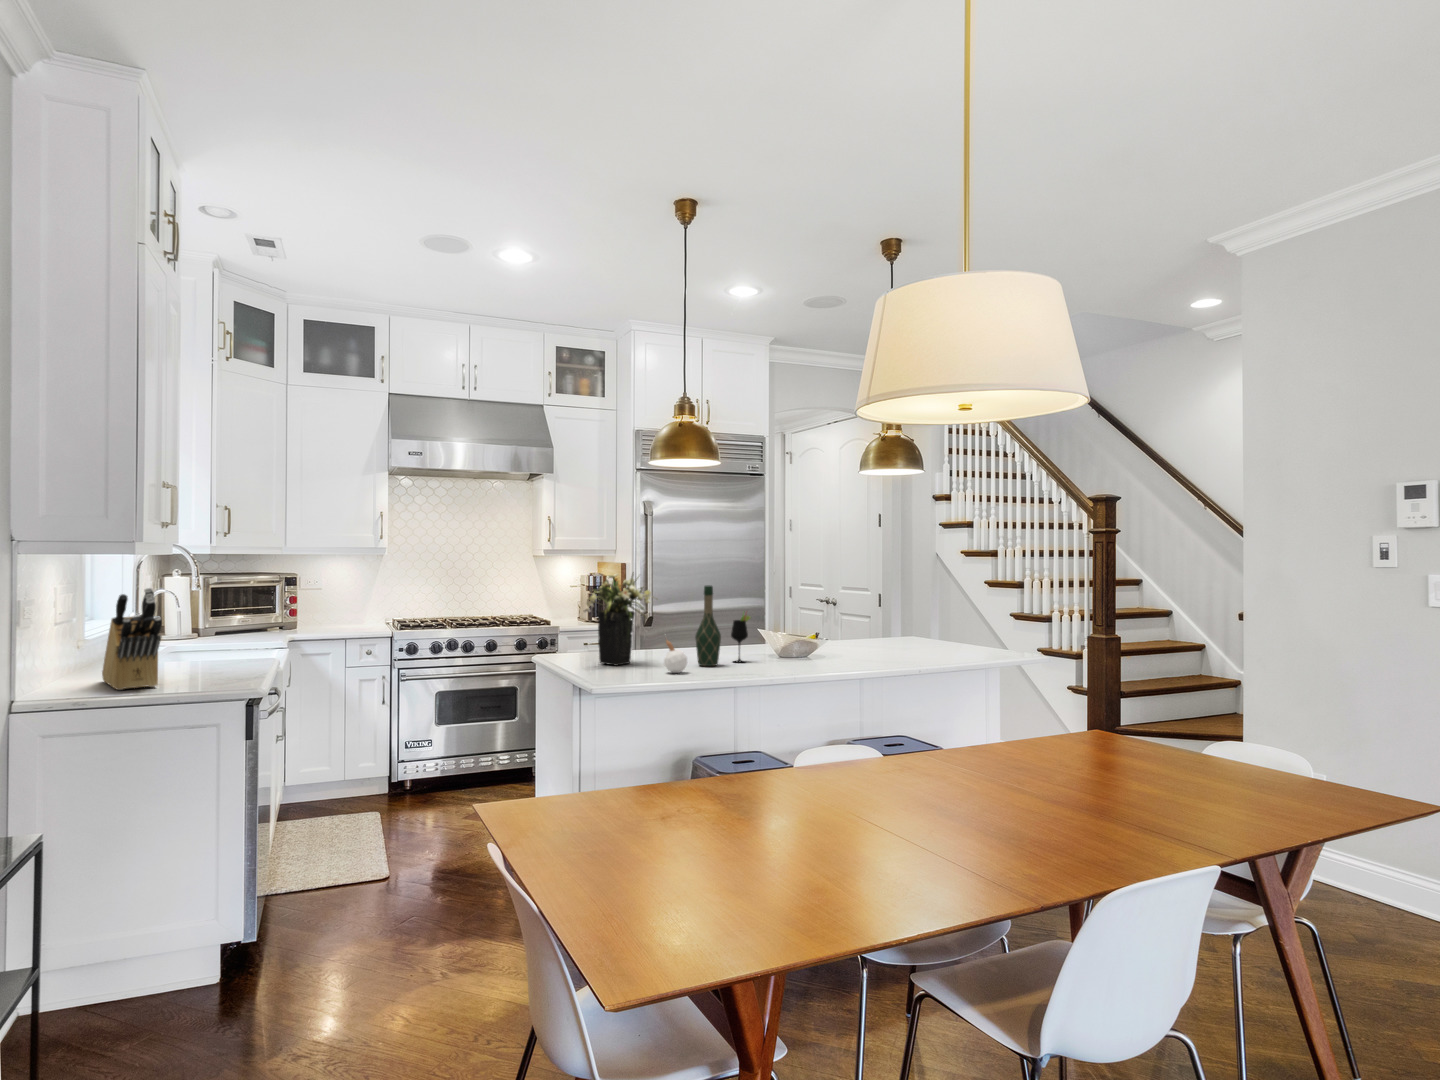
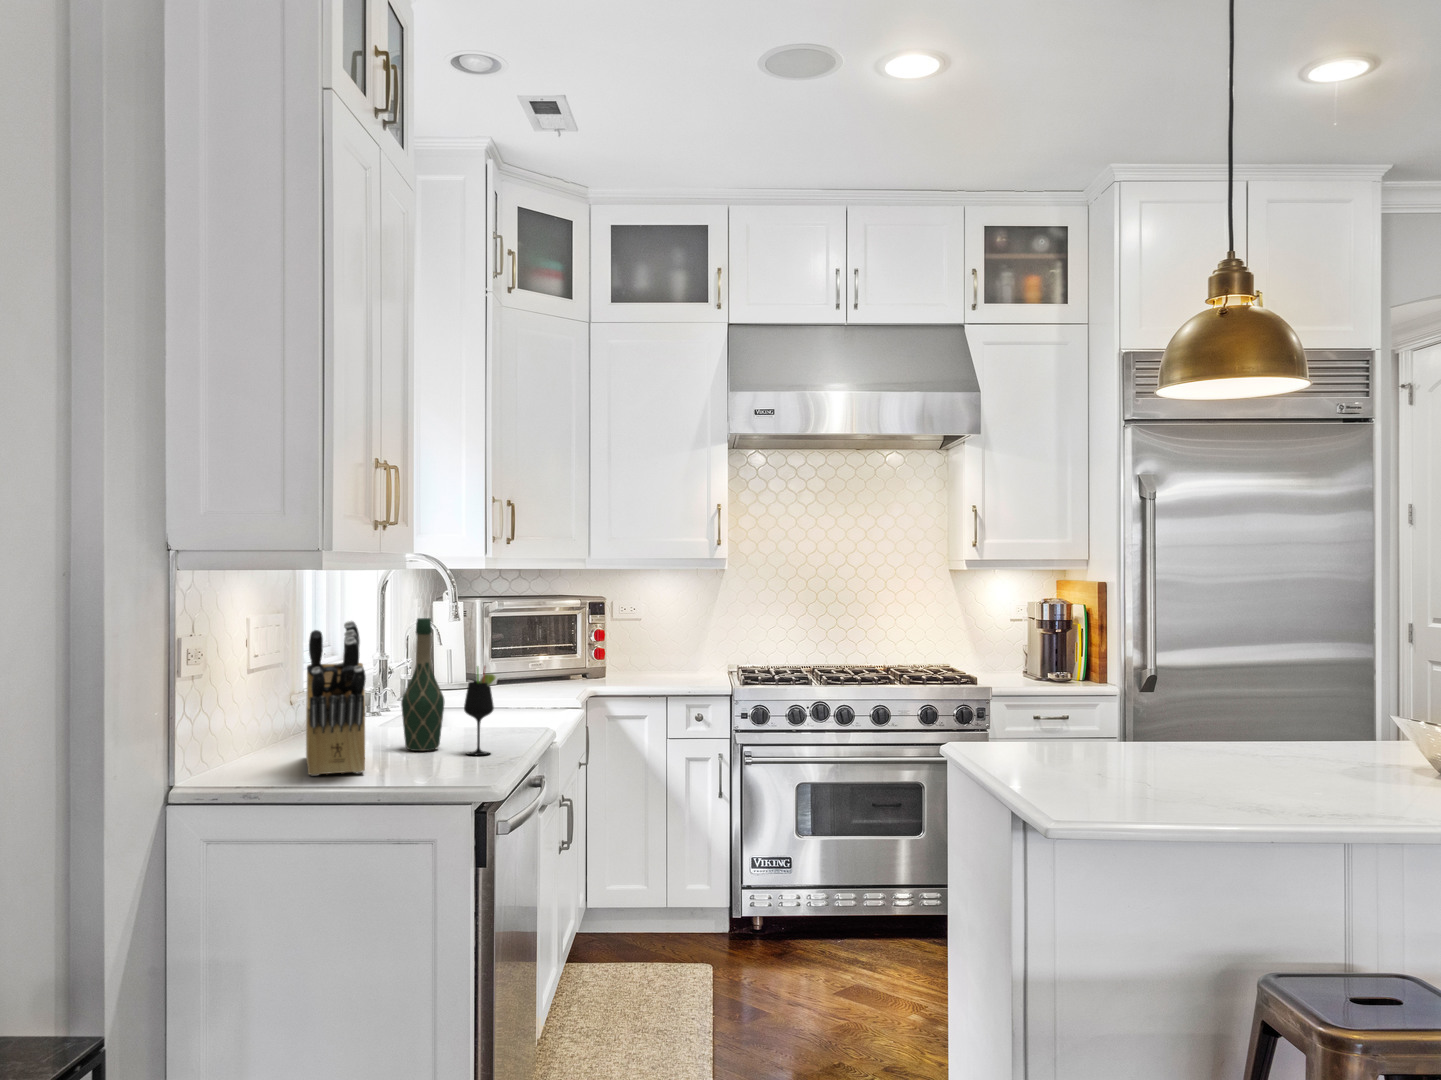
flower arrangement: present [584,572,657,666] -> none [1033,601,1181,778]
wine bottle: present [695,585,721,666] -> present [401,618,445,751]
wine glass: present [731,615,751,662] -> present [464,667,496,755]
candle: present [664,640,687,673] -> none [1196,723,1248,805]

